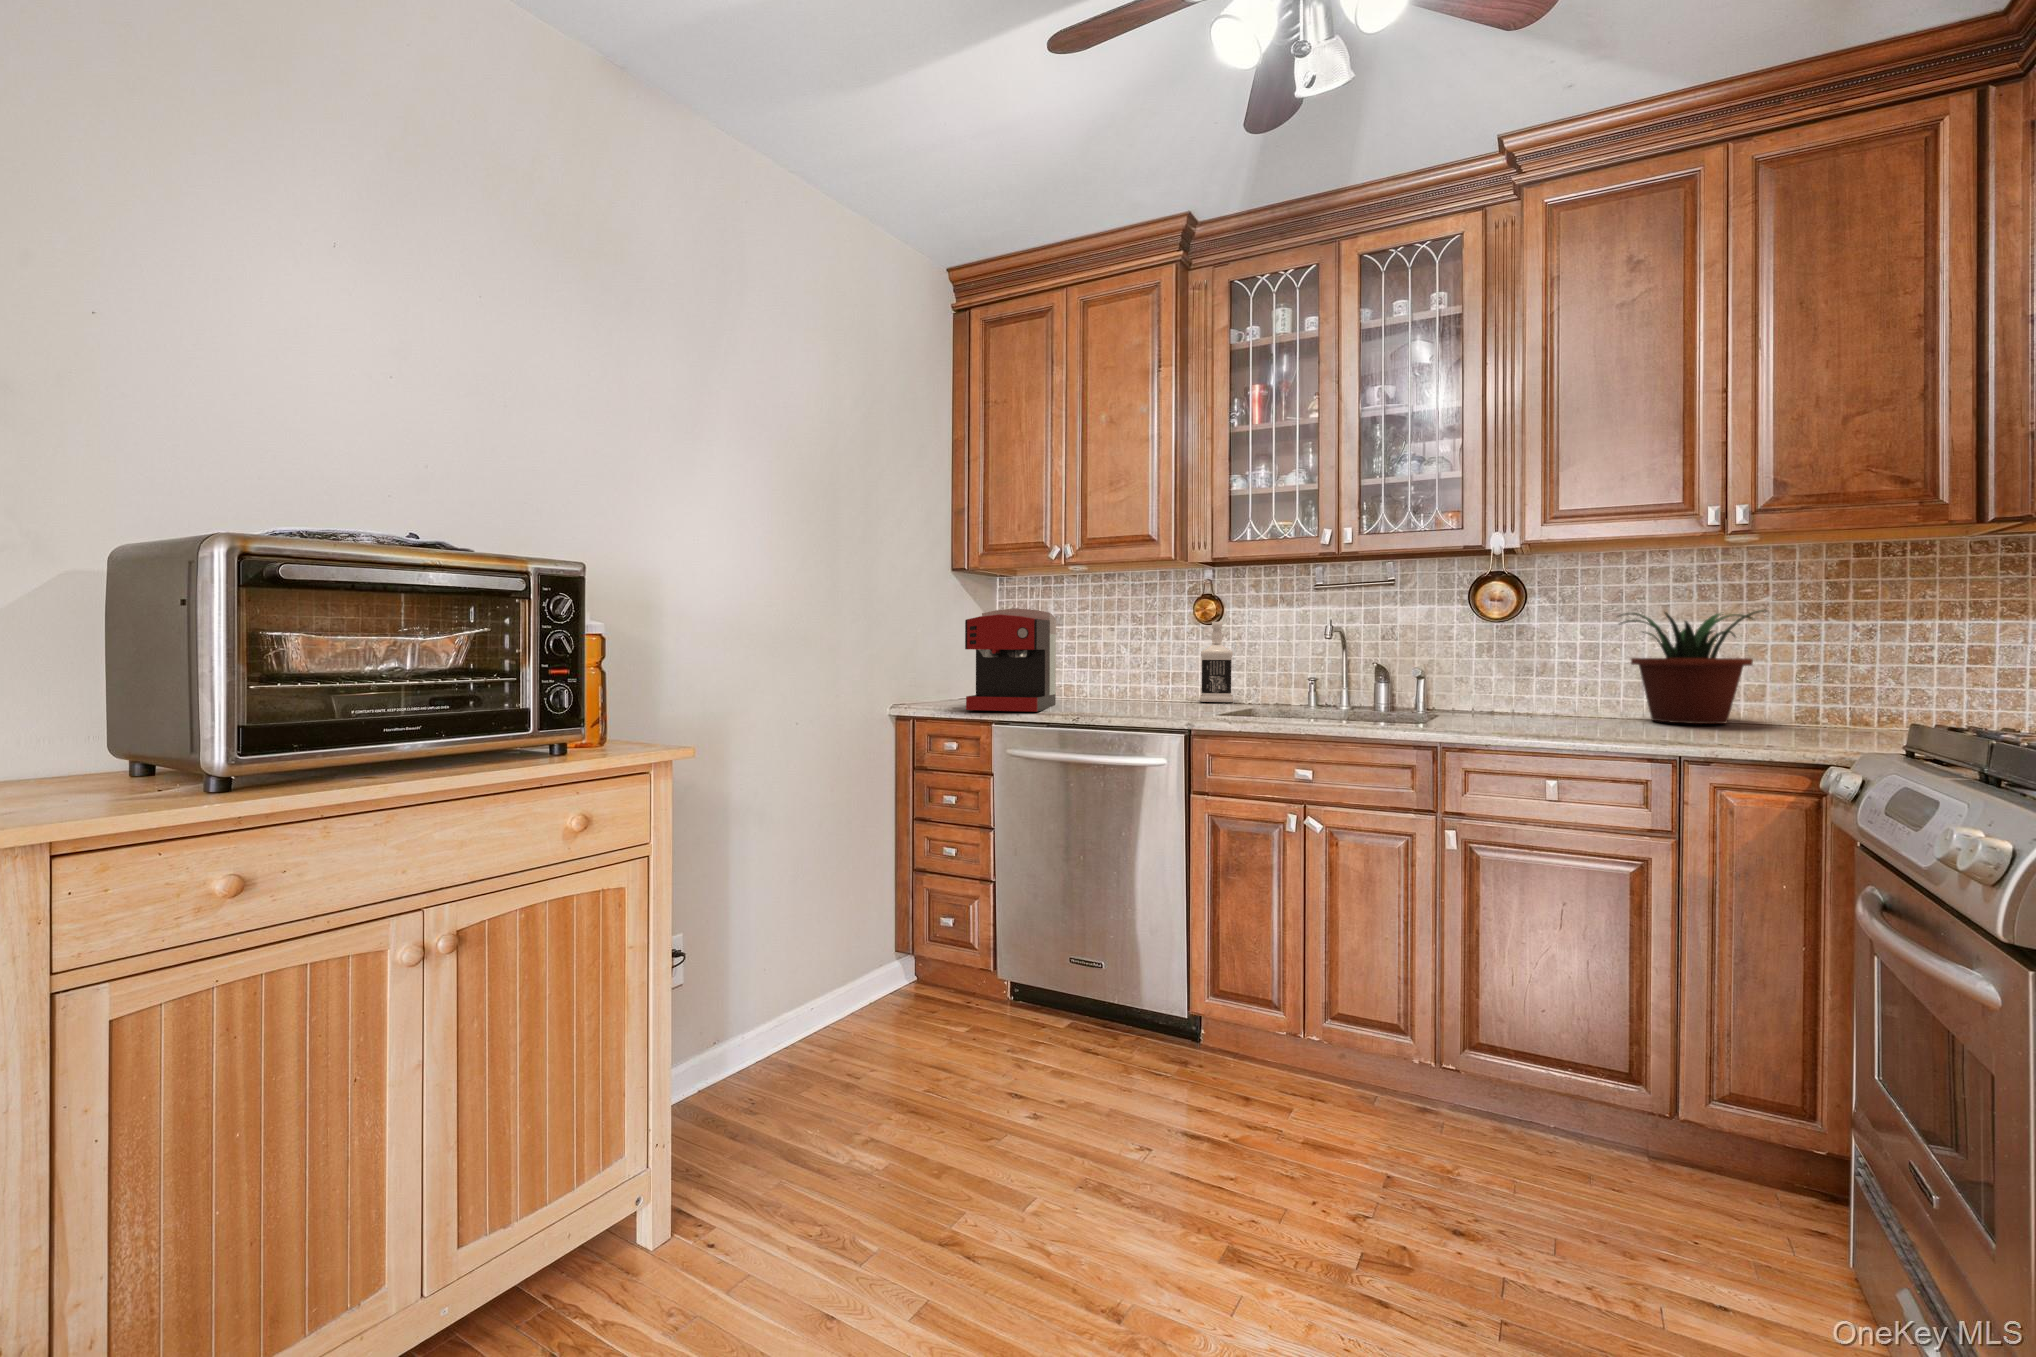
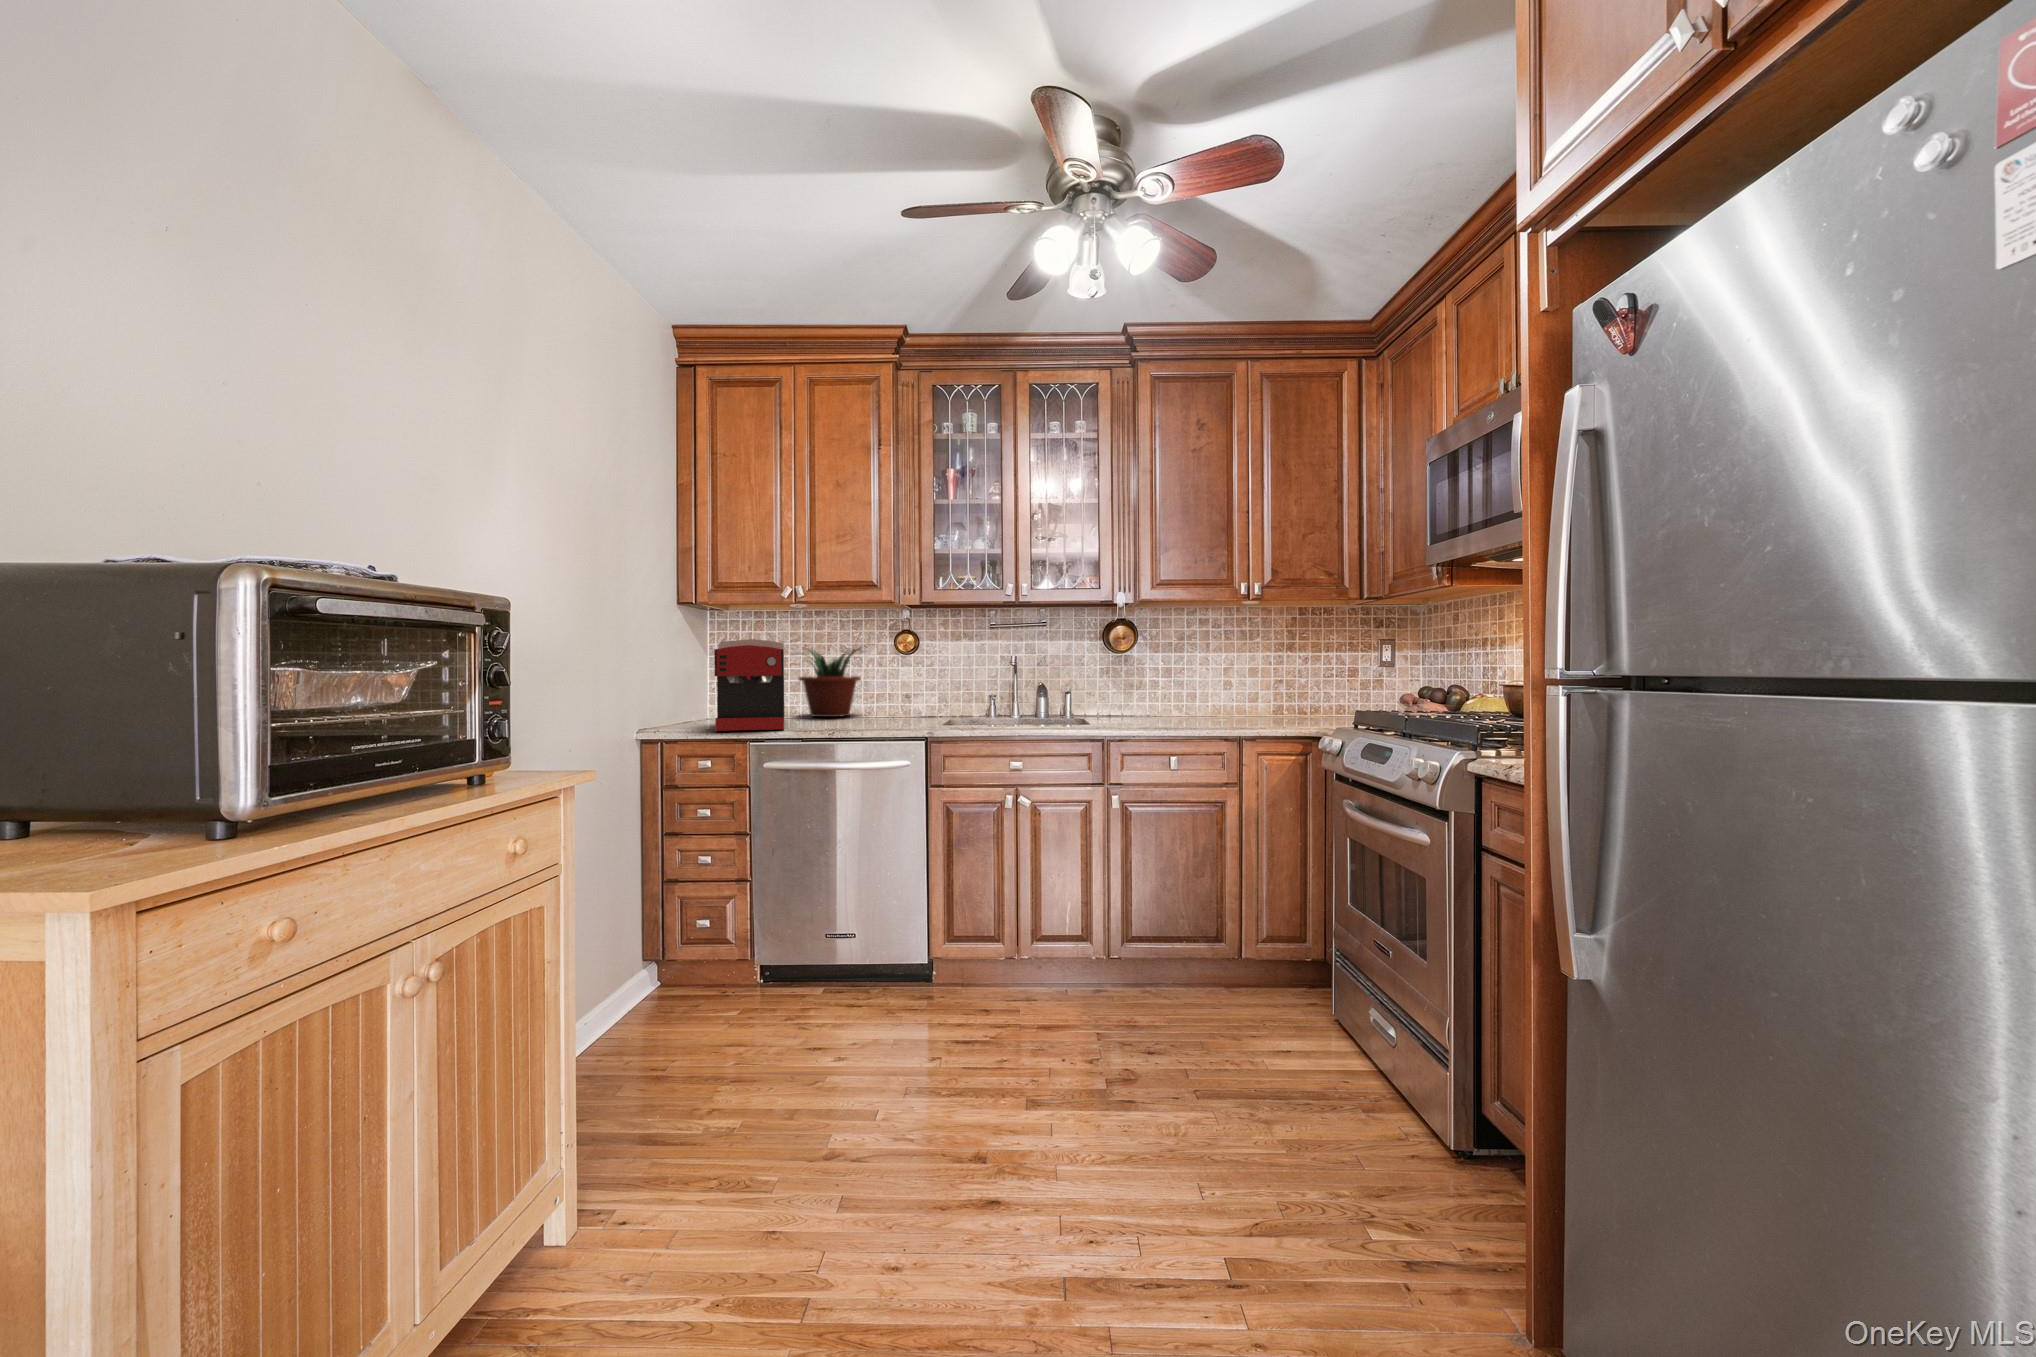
potted plant: present [1618,610,1764,724] -> present [799,648,861,717]
bottle: present [1200,622,1233,702] -> none [901,651,930,716]

